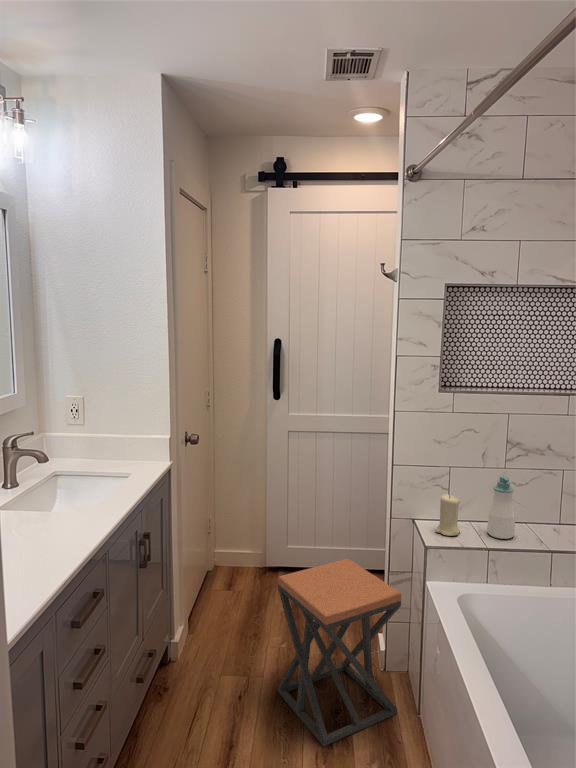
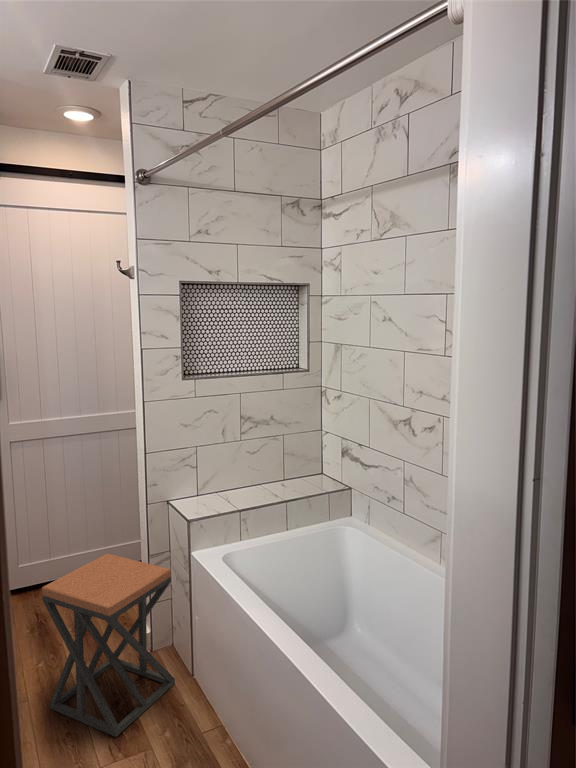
soap bottle: present [487,476,515,539] -> none [234,447,256,501]
candle: present [435,494,460,536] -> none [192,471,213,508]

